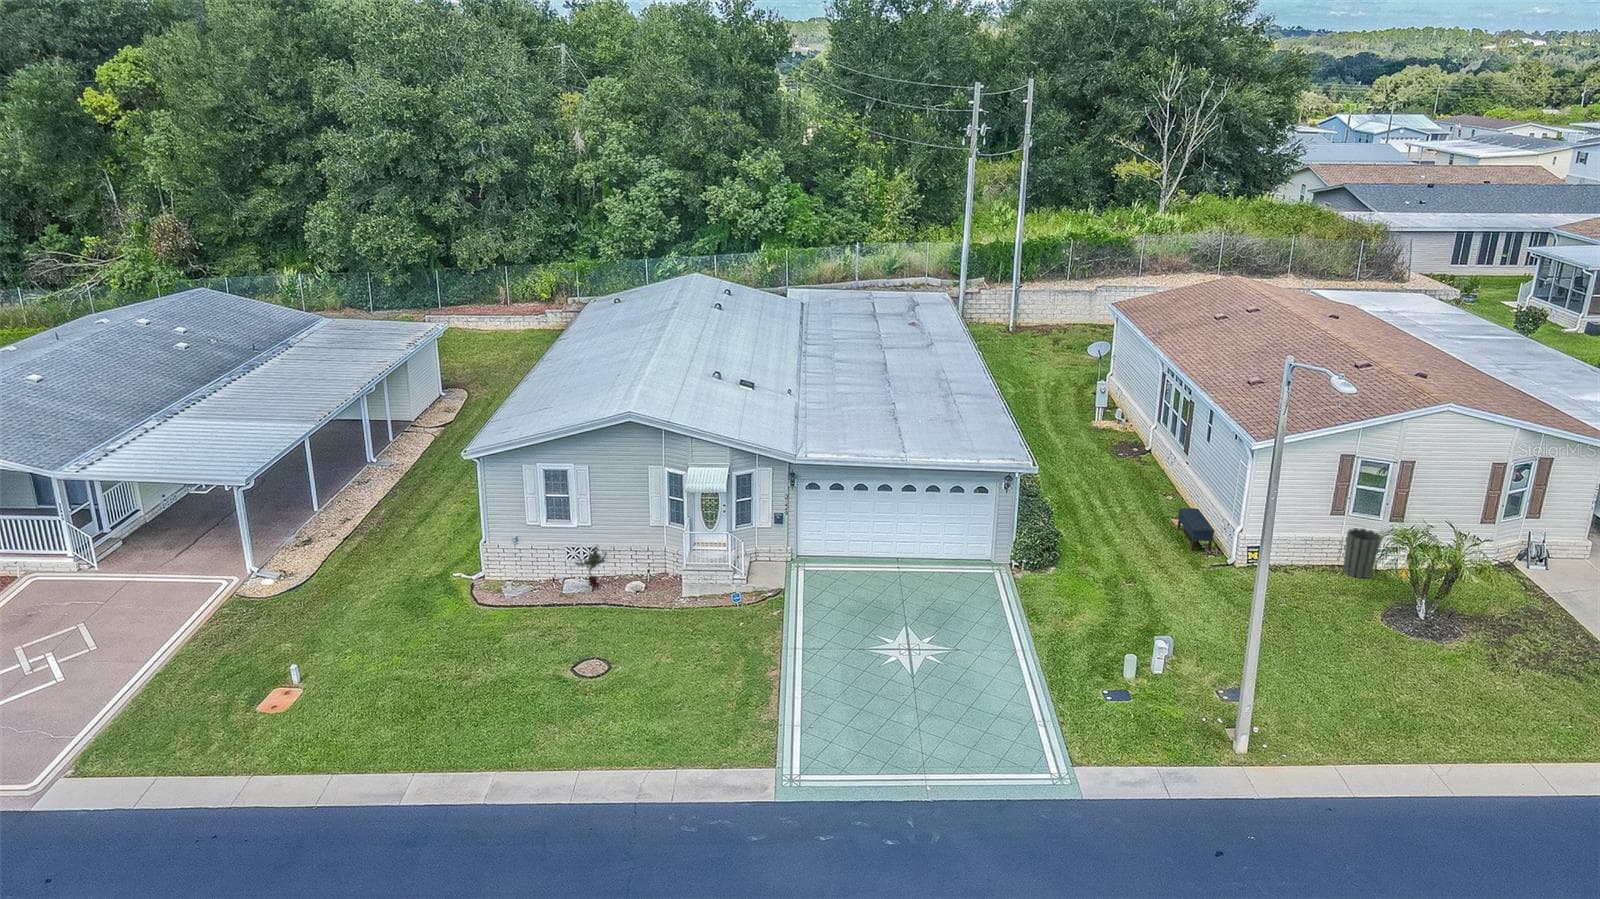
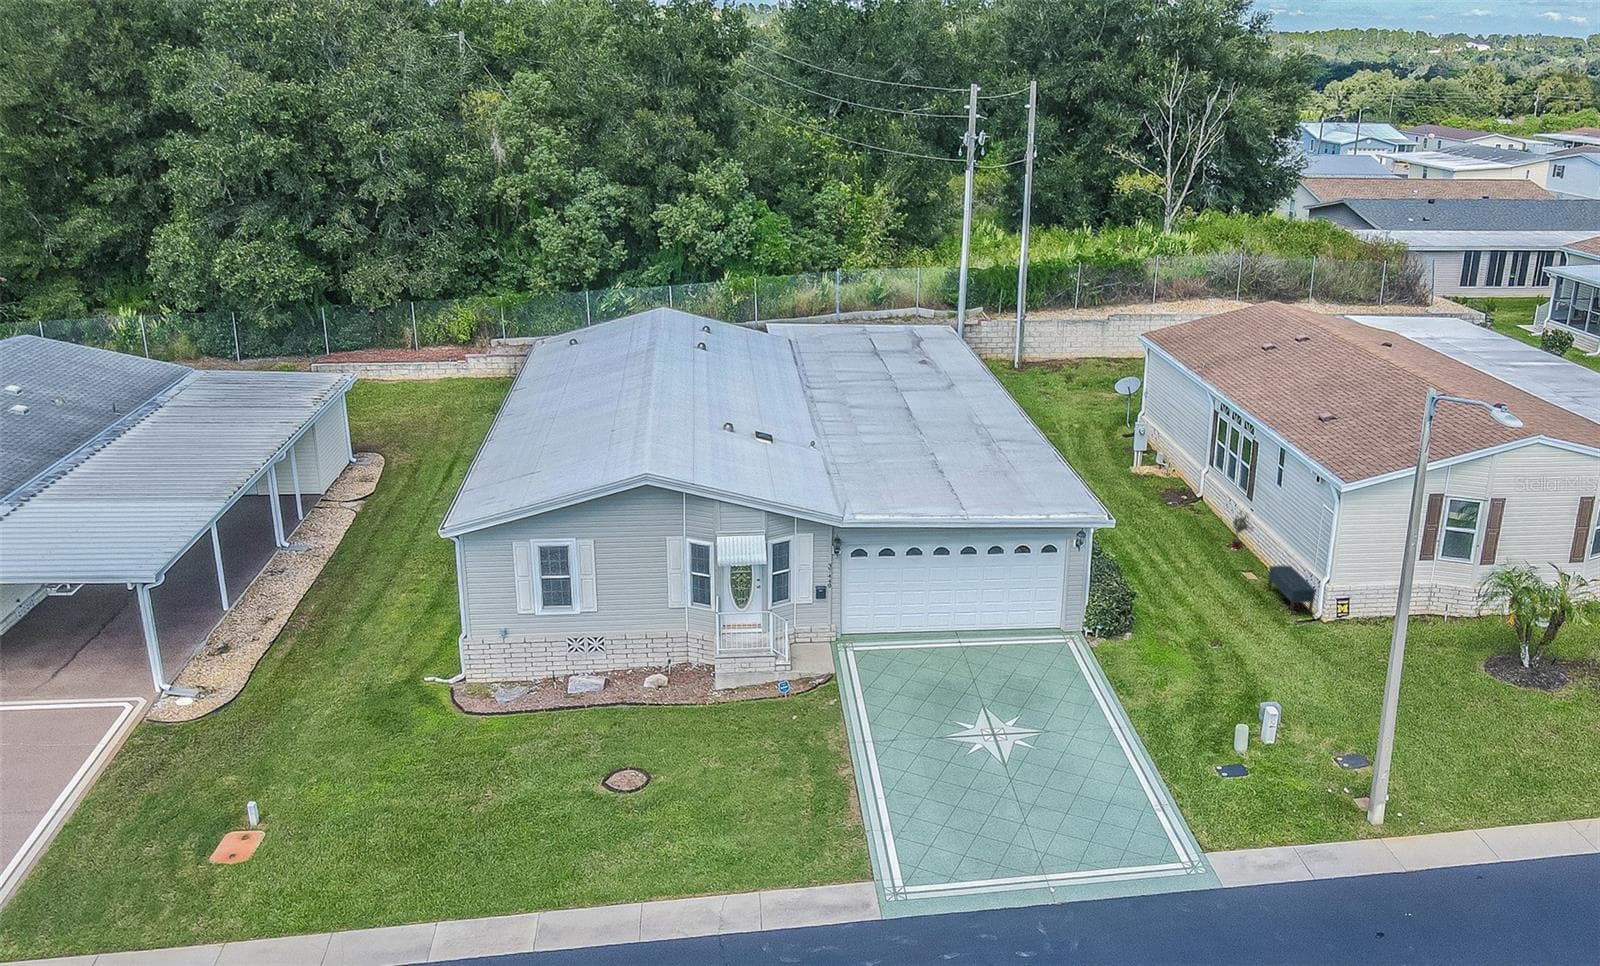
trash can: present [1343,528,1382,578] -> none [1463,582,1509,639]
potted tree: present [575,546,607,585] -> present [1232,512,1253,549]

